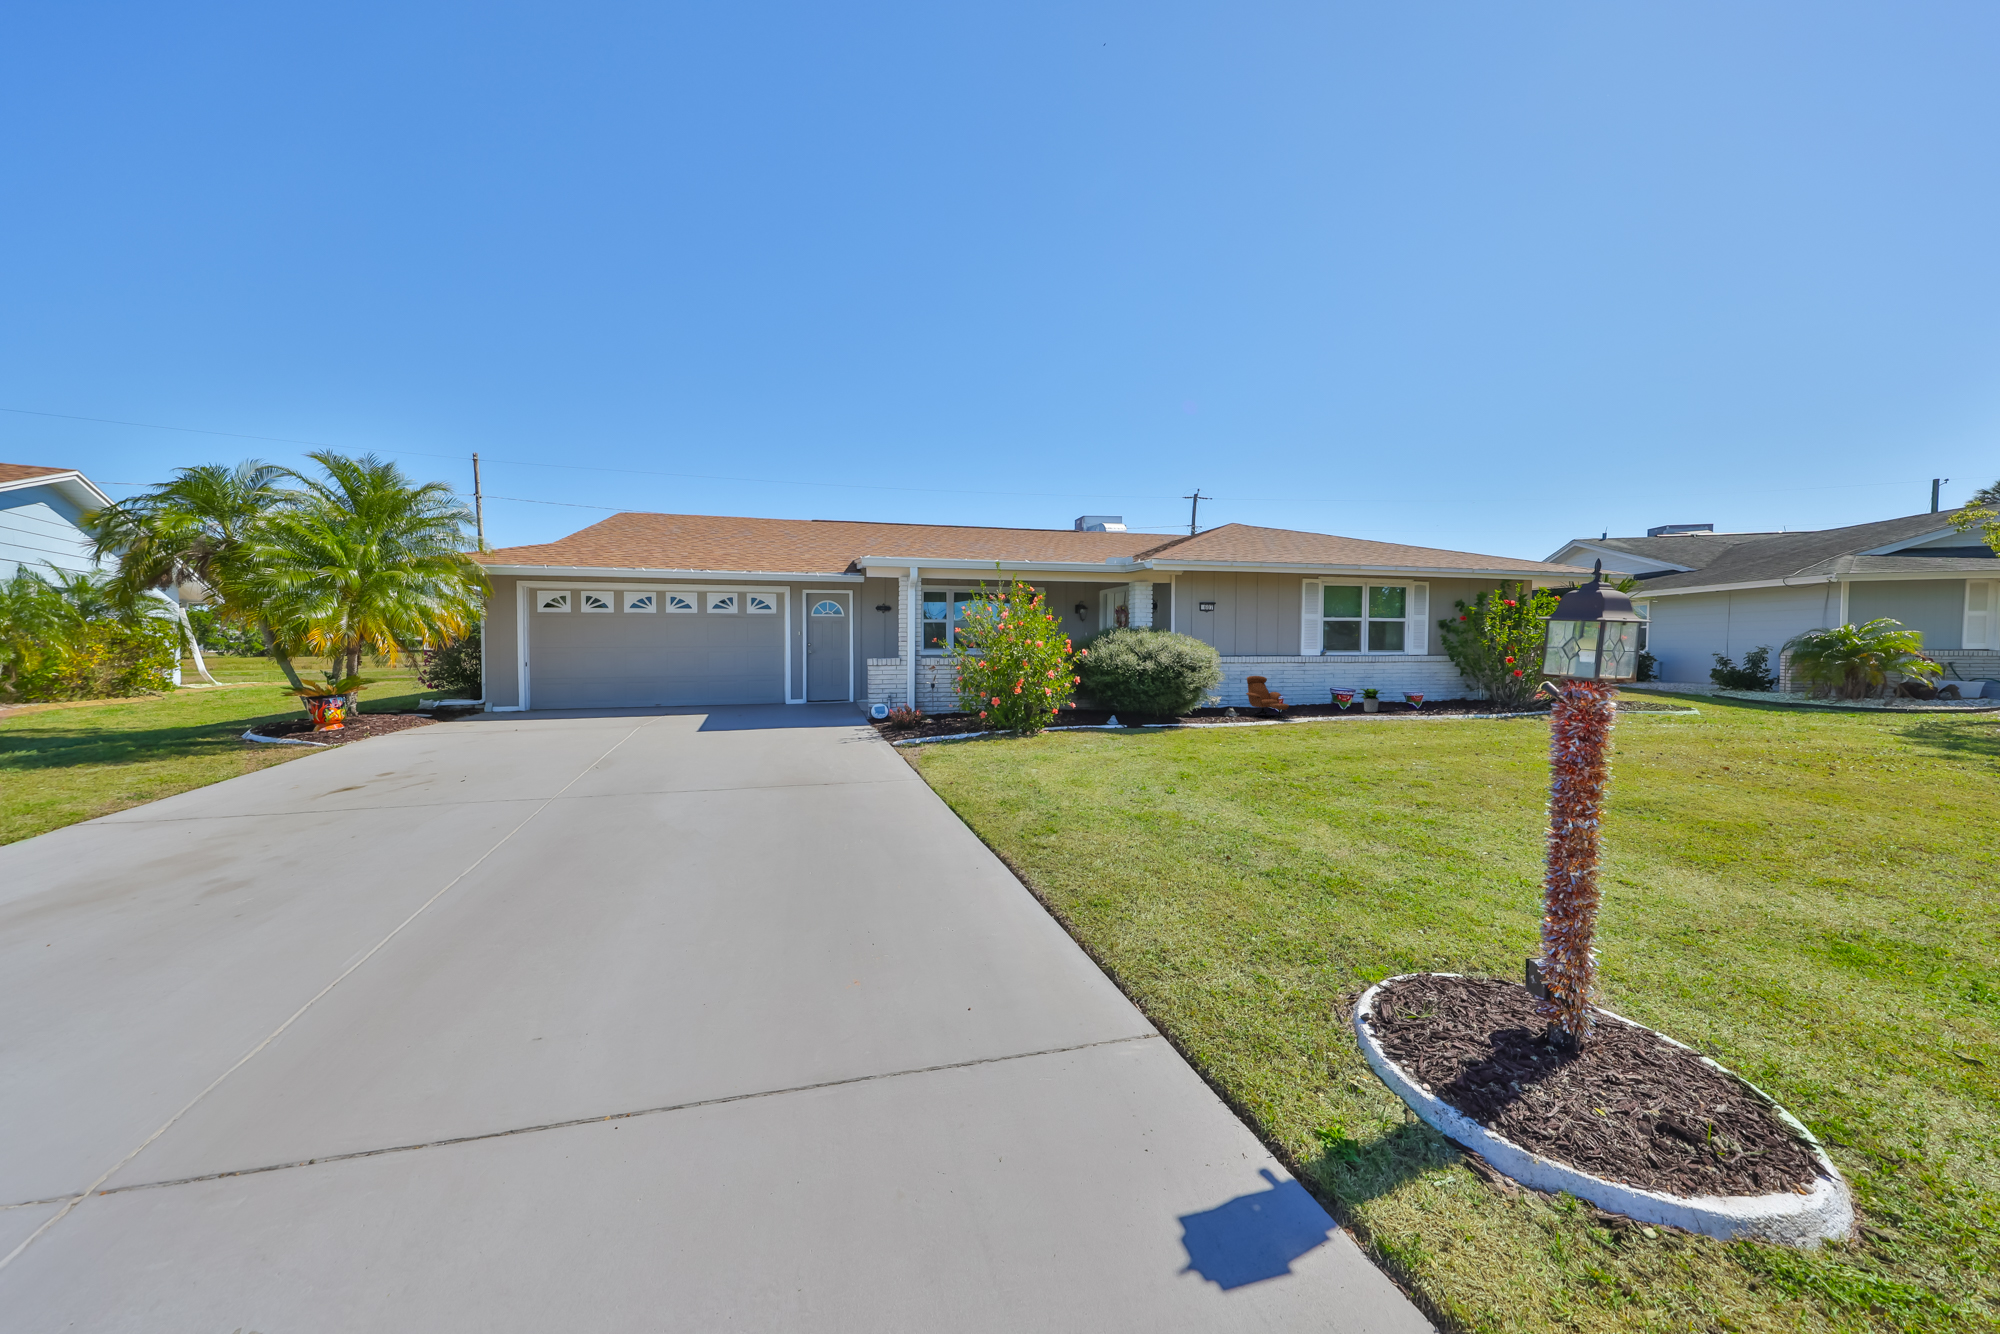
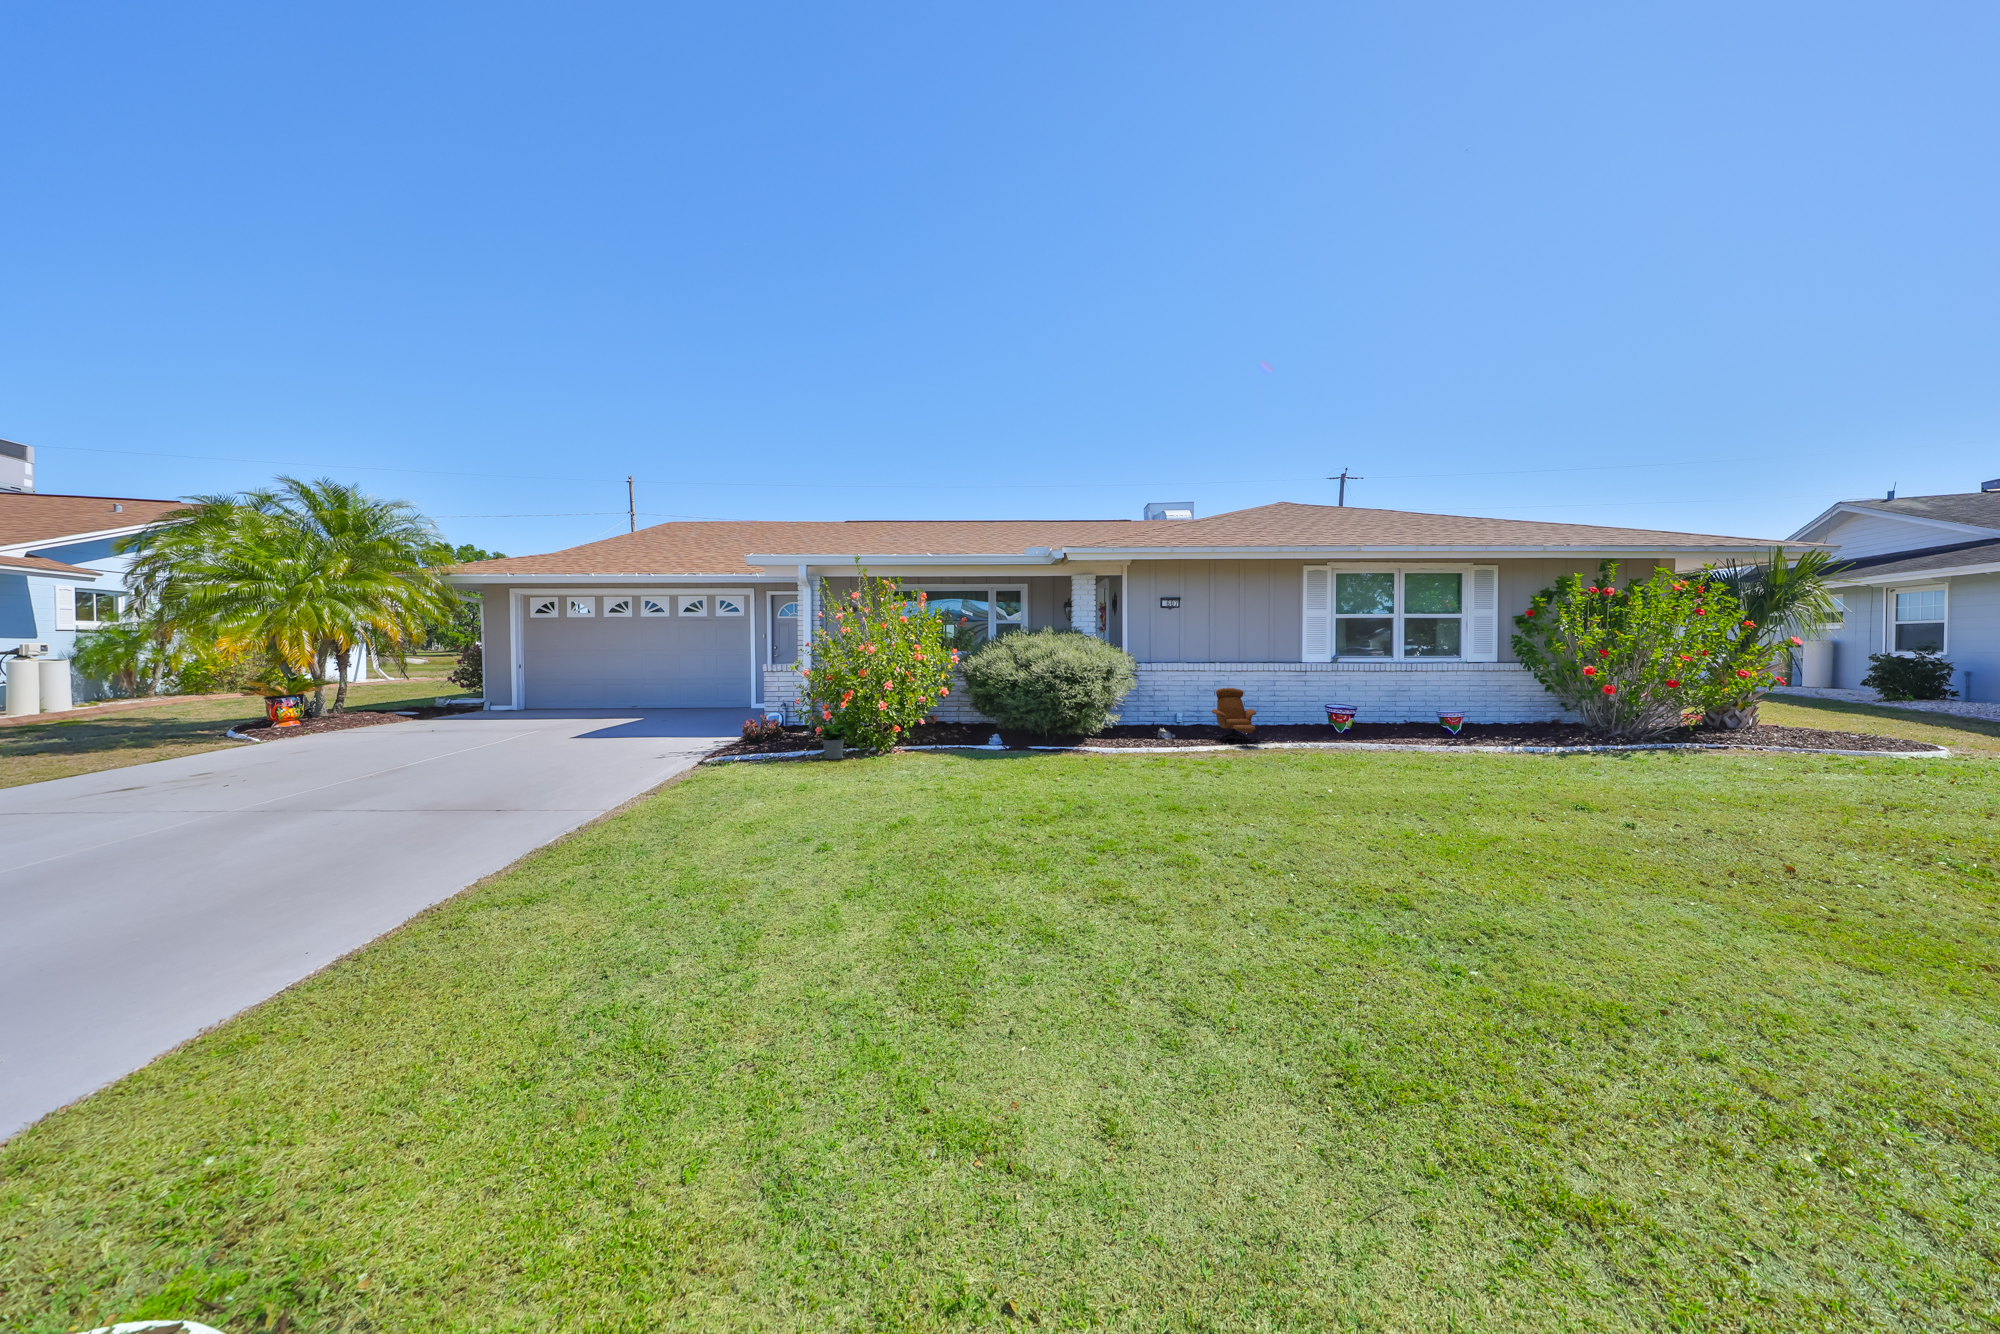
potted plant: present [1357,689,1384,712] -> present [815,723,852,760]

